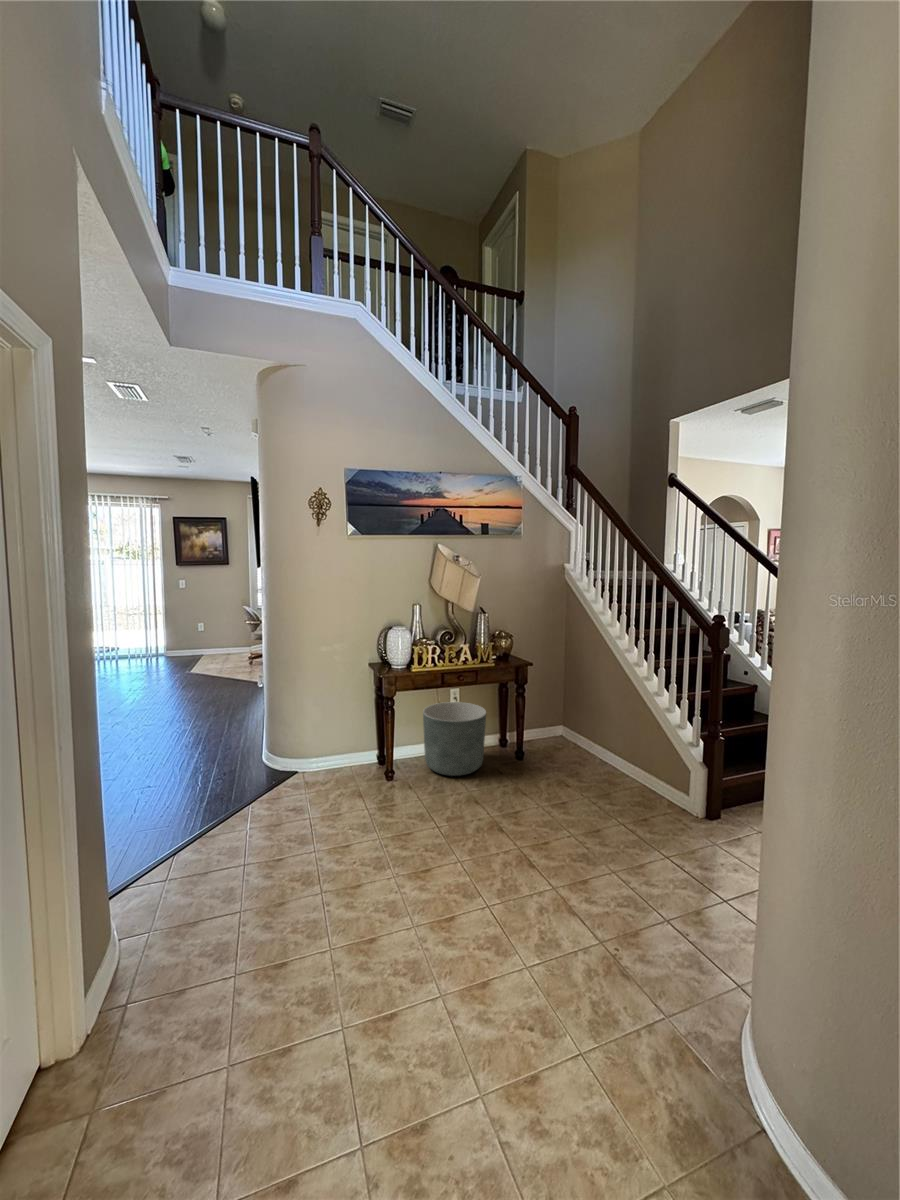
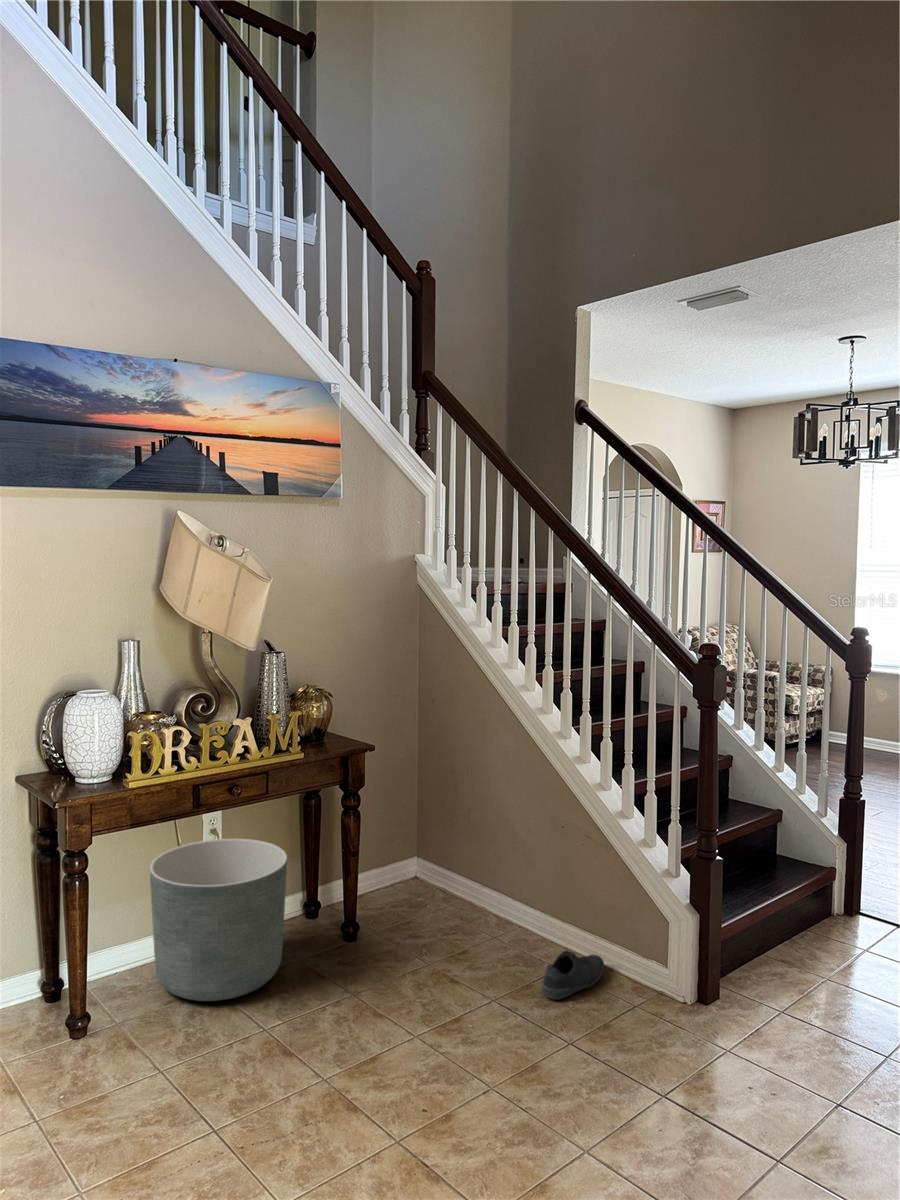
shoe: none [613,777,653,803] -> present [542,950,604,999]

